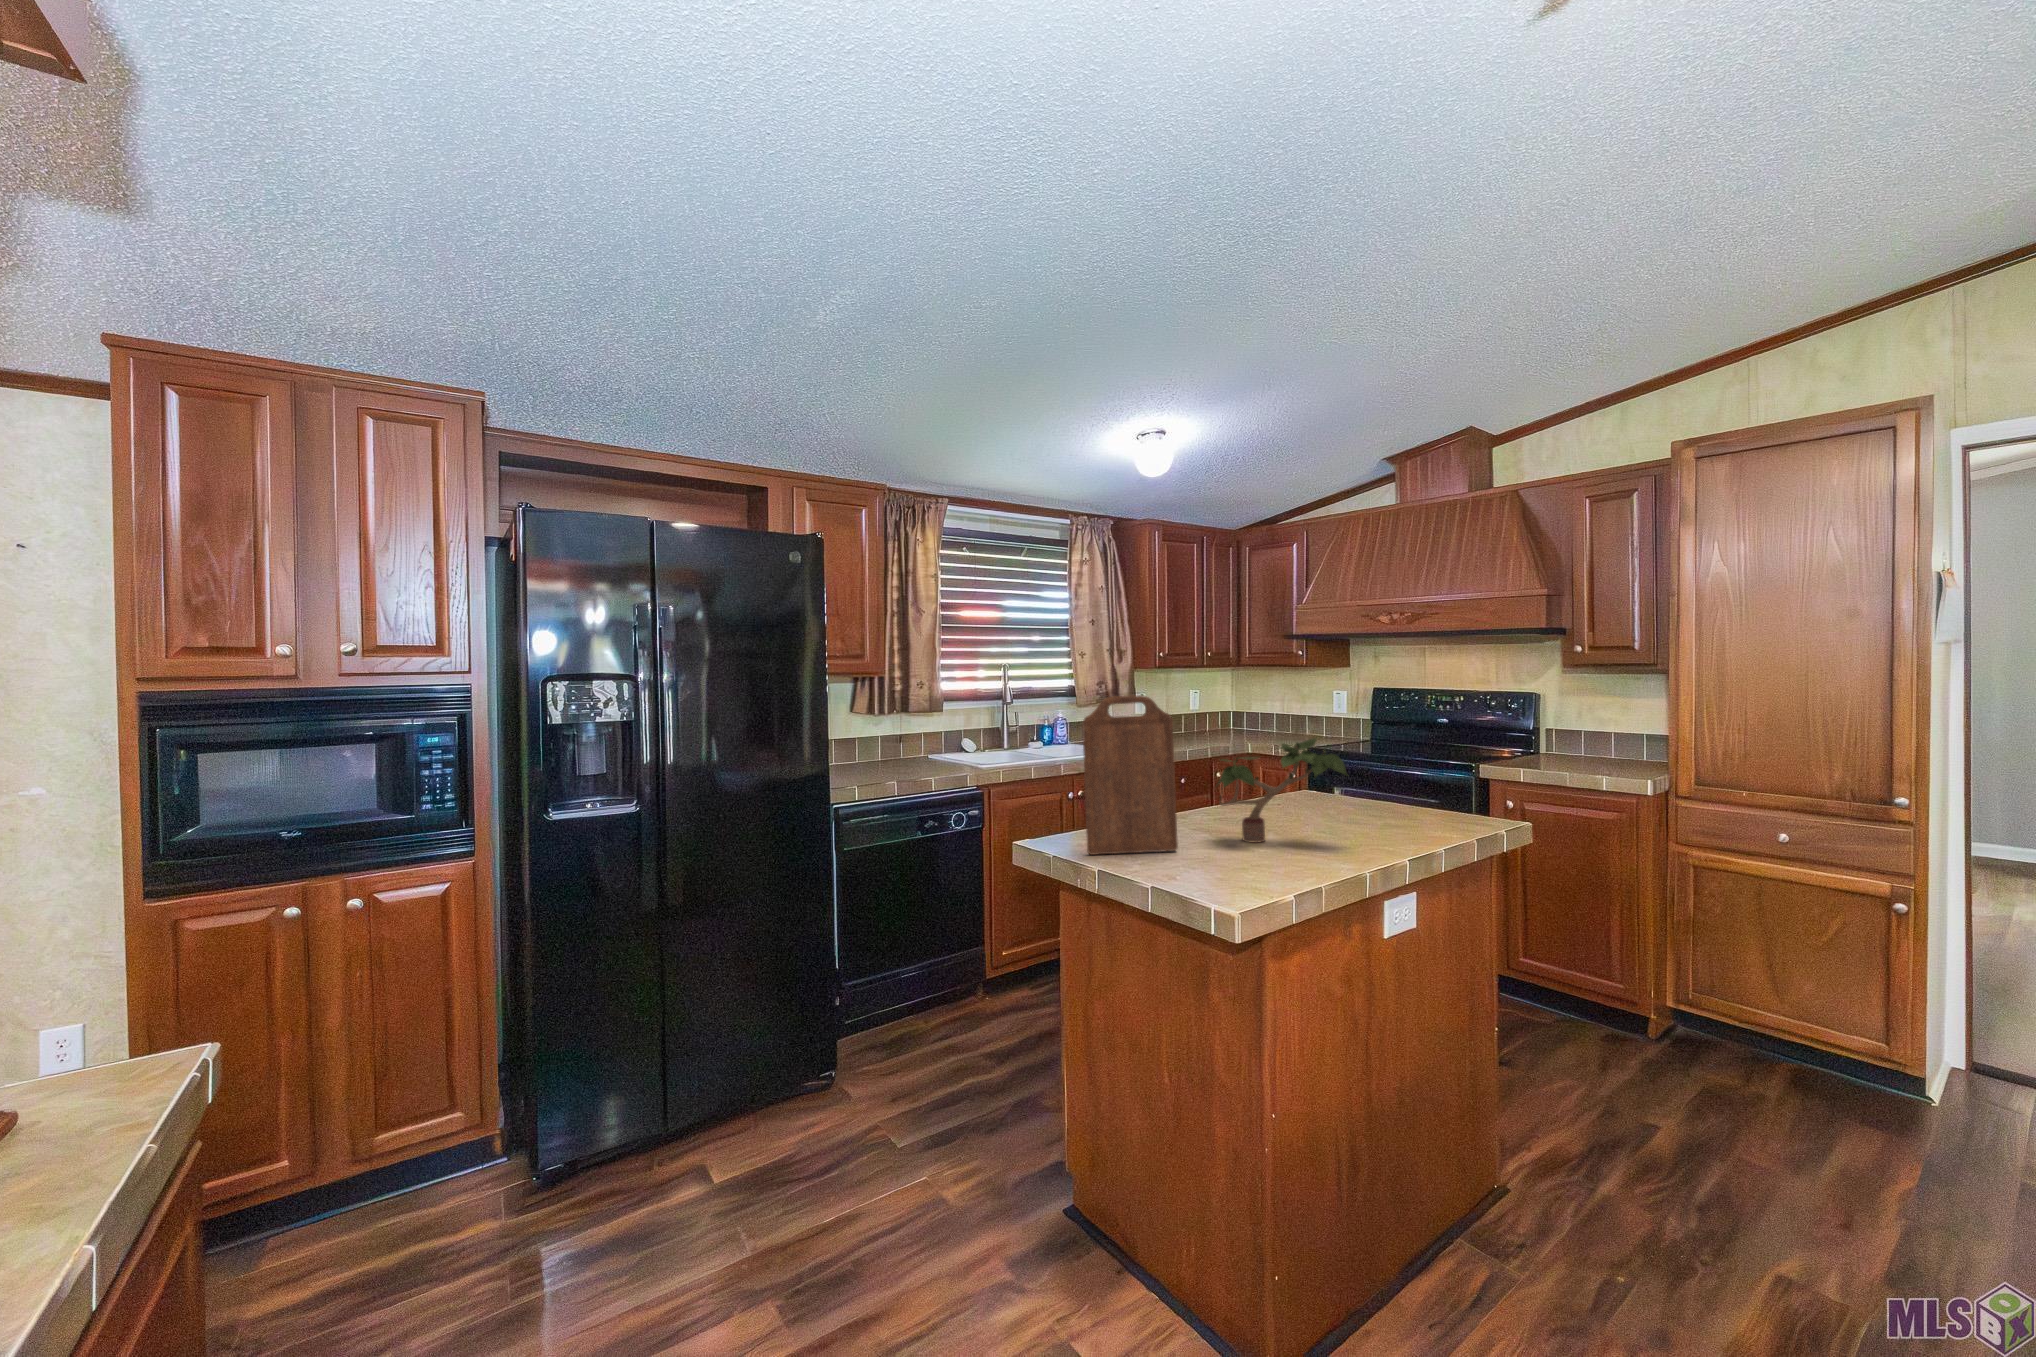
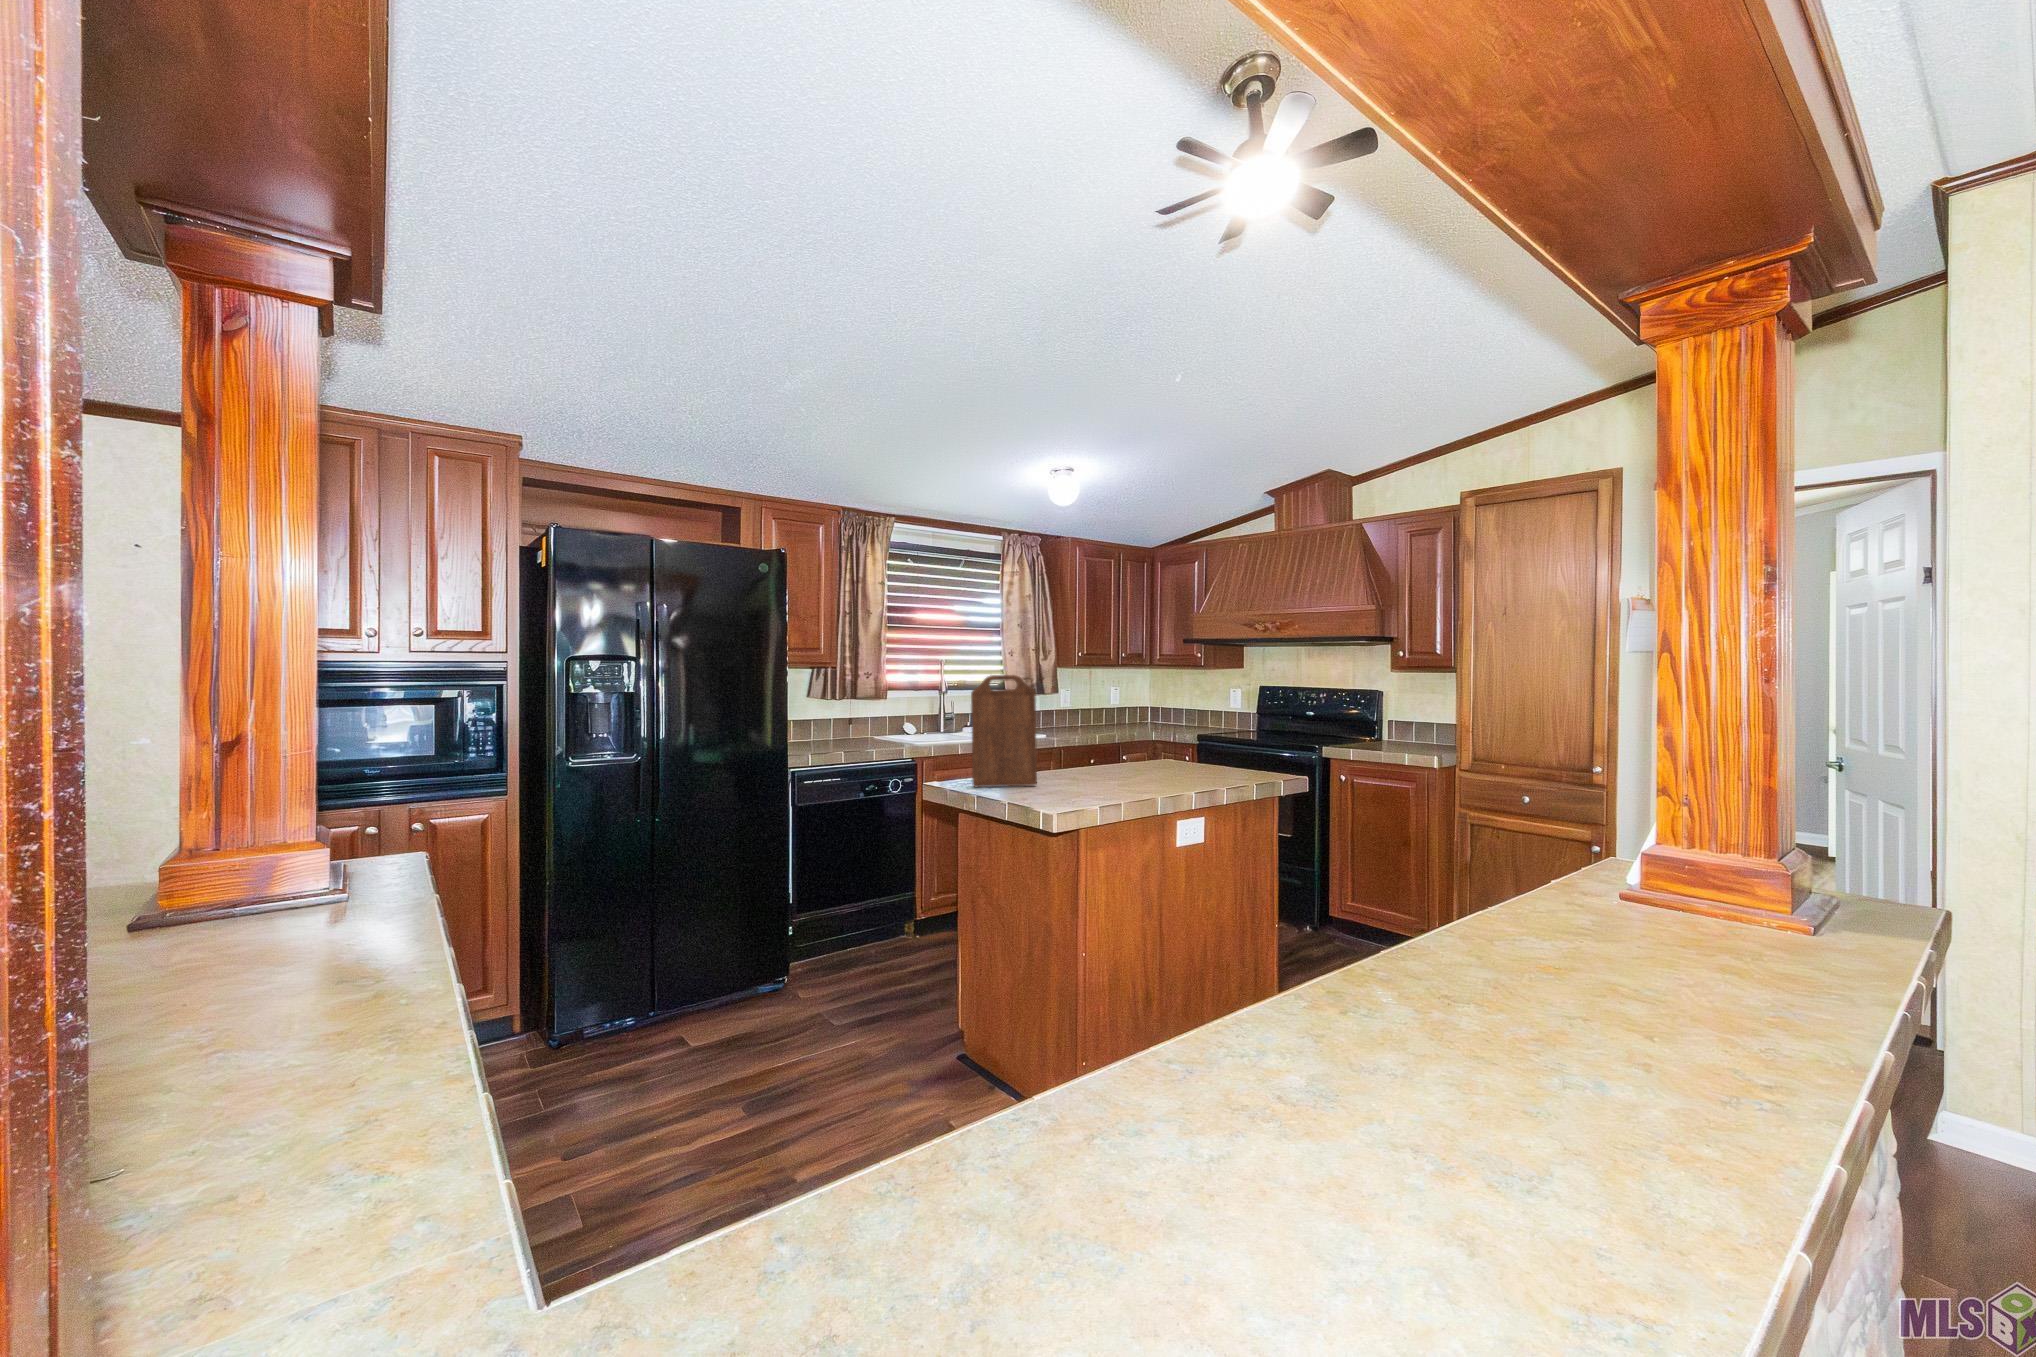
potted plant: present [1216,738,1346,843] -> none [1059,705,1169,782]

